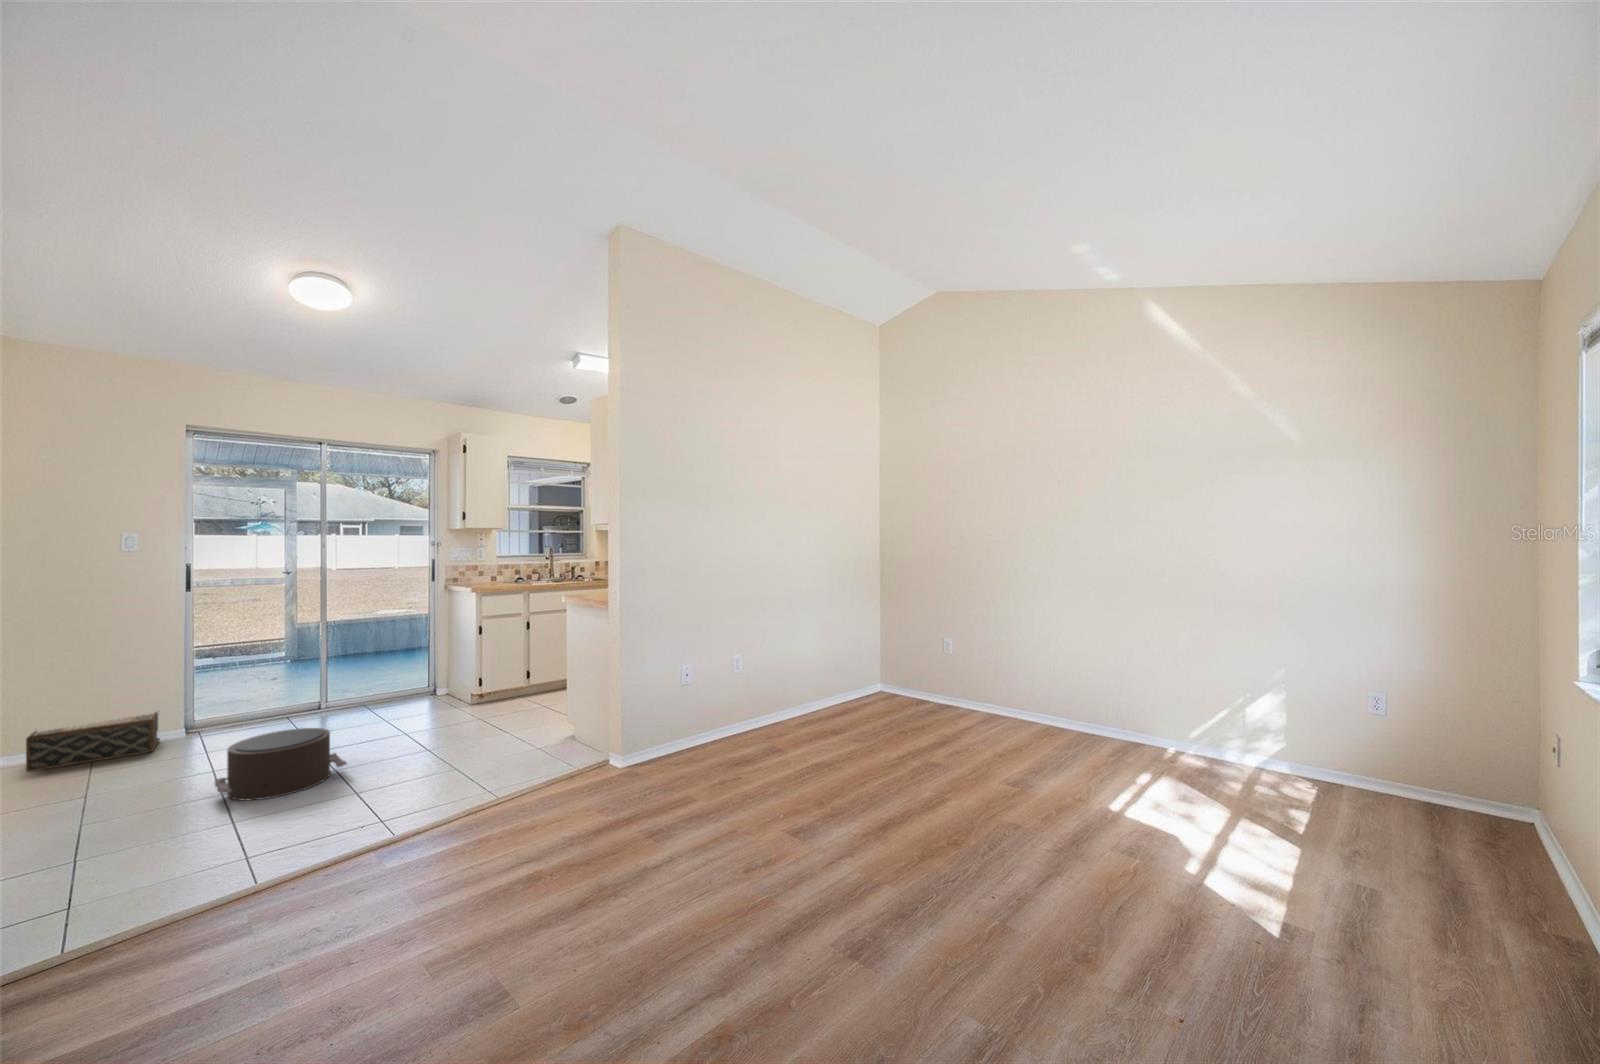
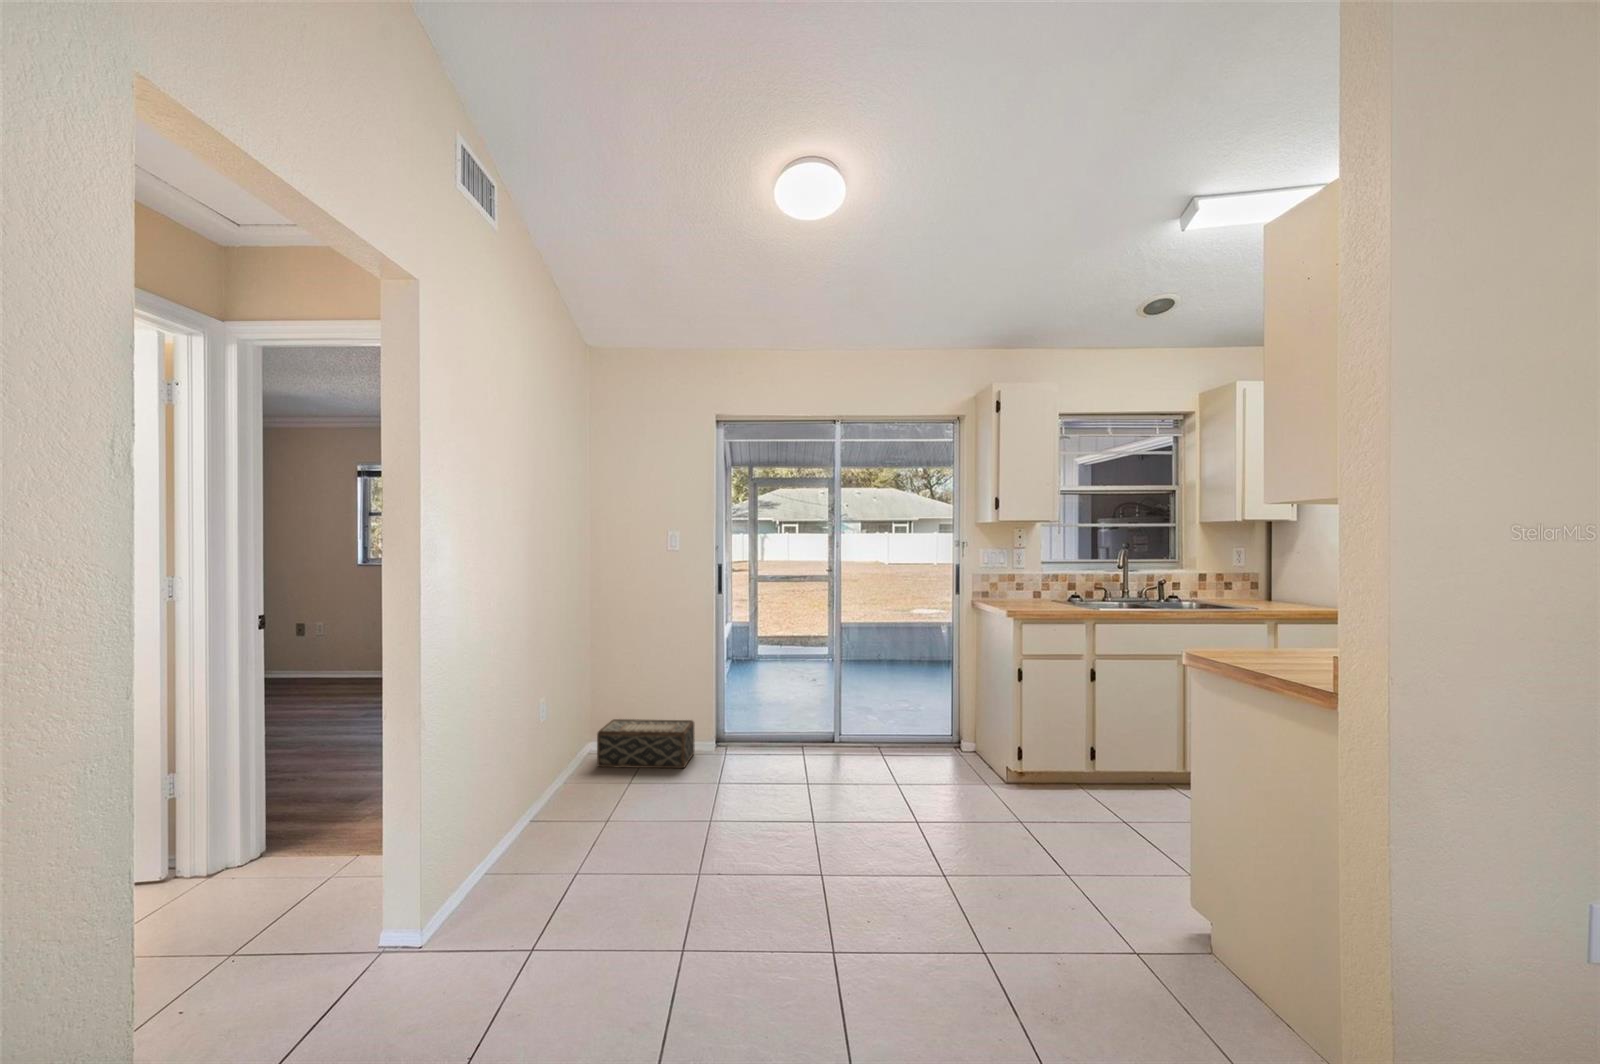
pouf: present [214,728,347,800] -> none [702,793,842,900]

